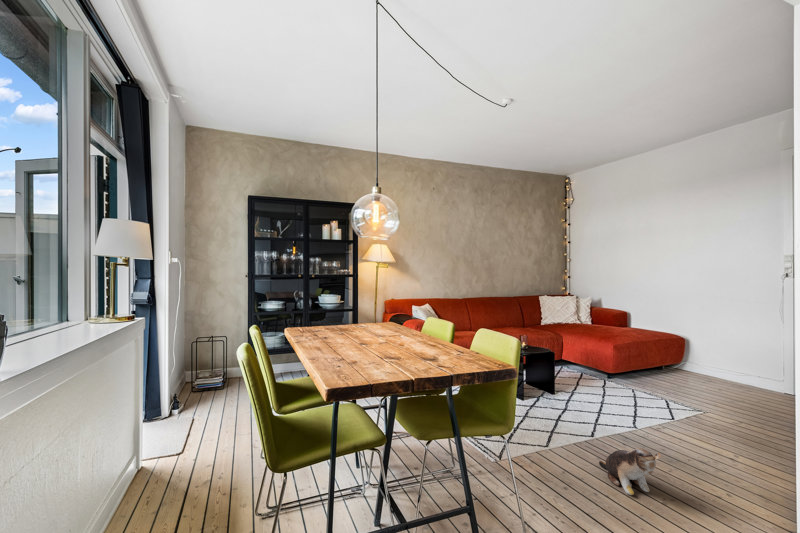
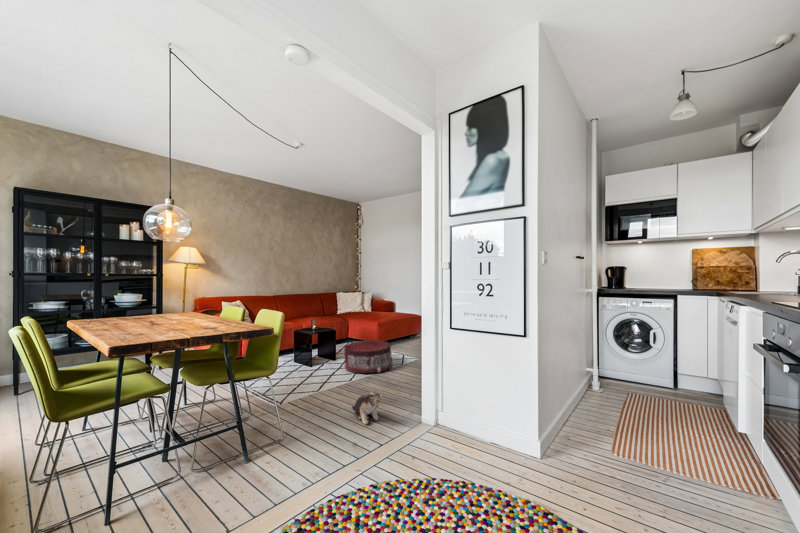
pouf: none [566,365,644,415] -> present [344,340,392,373]

